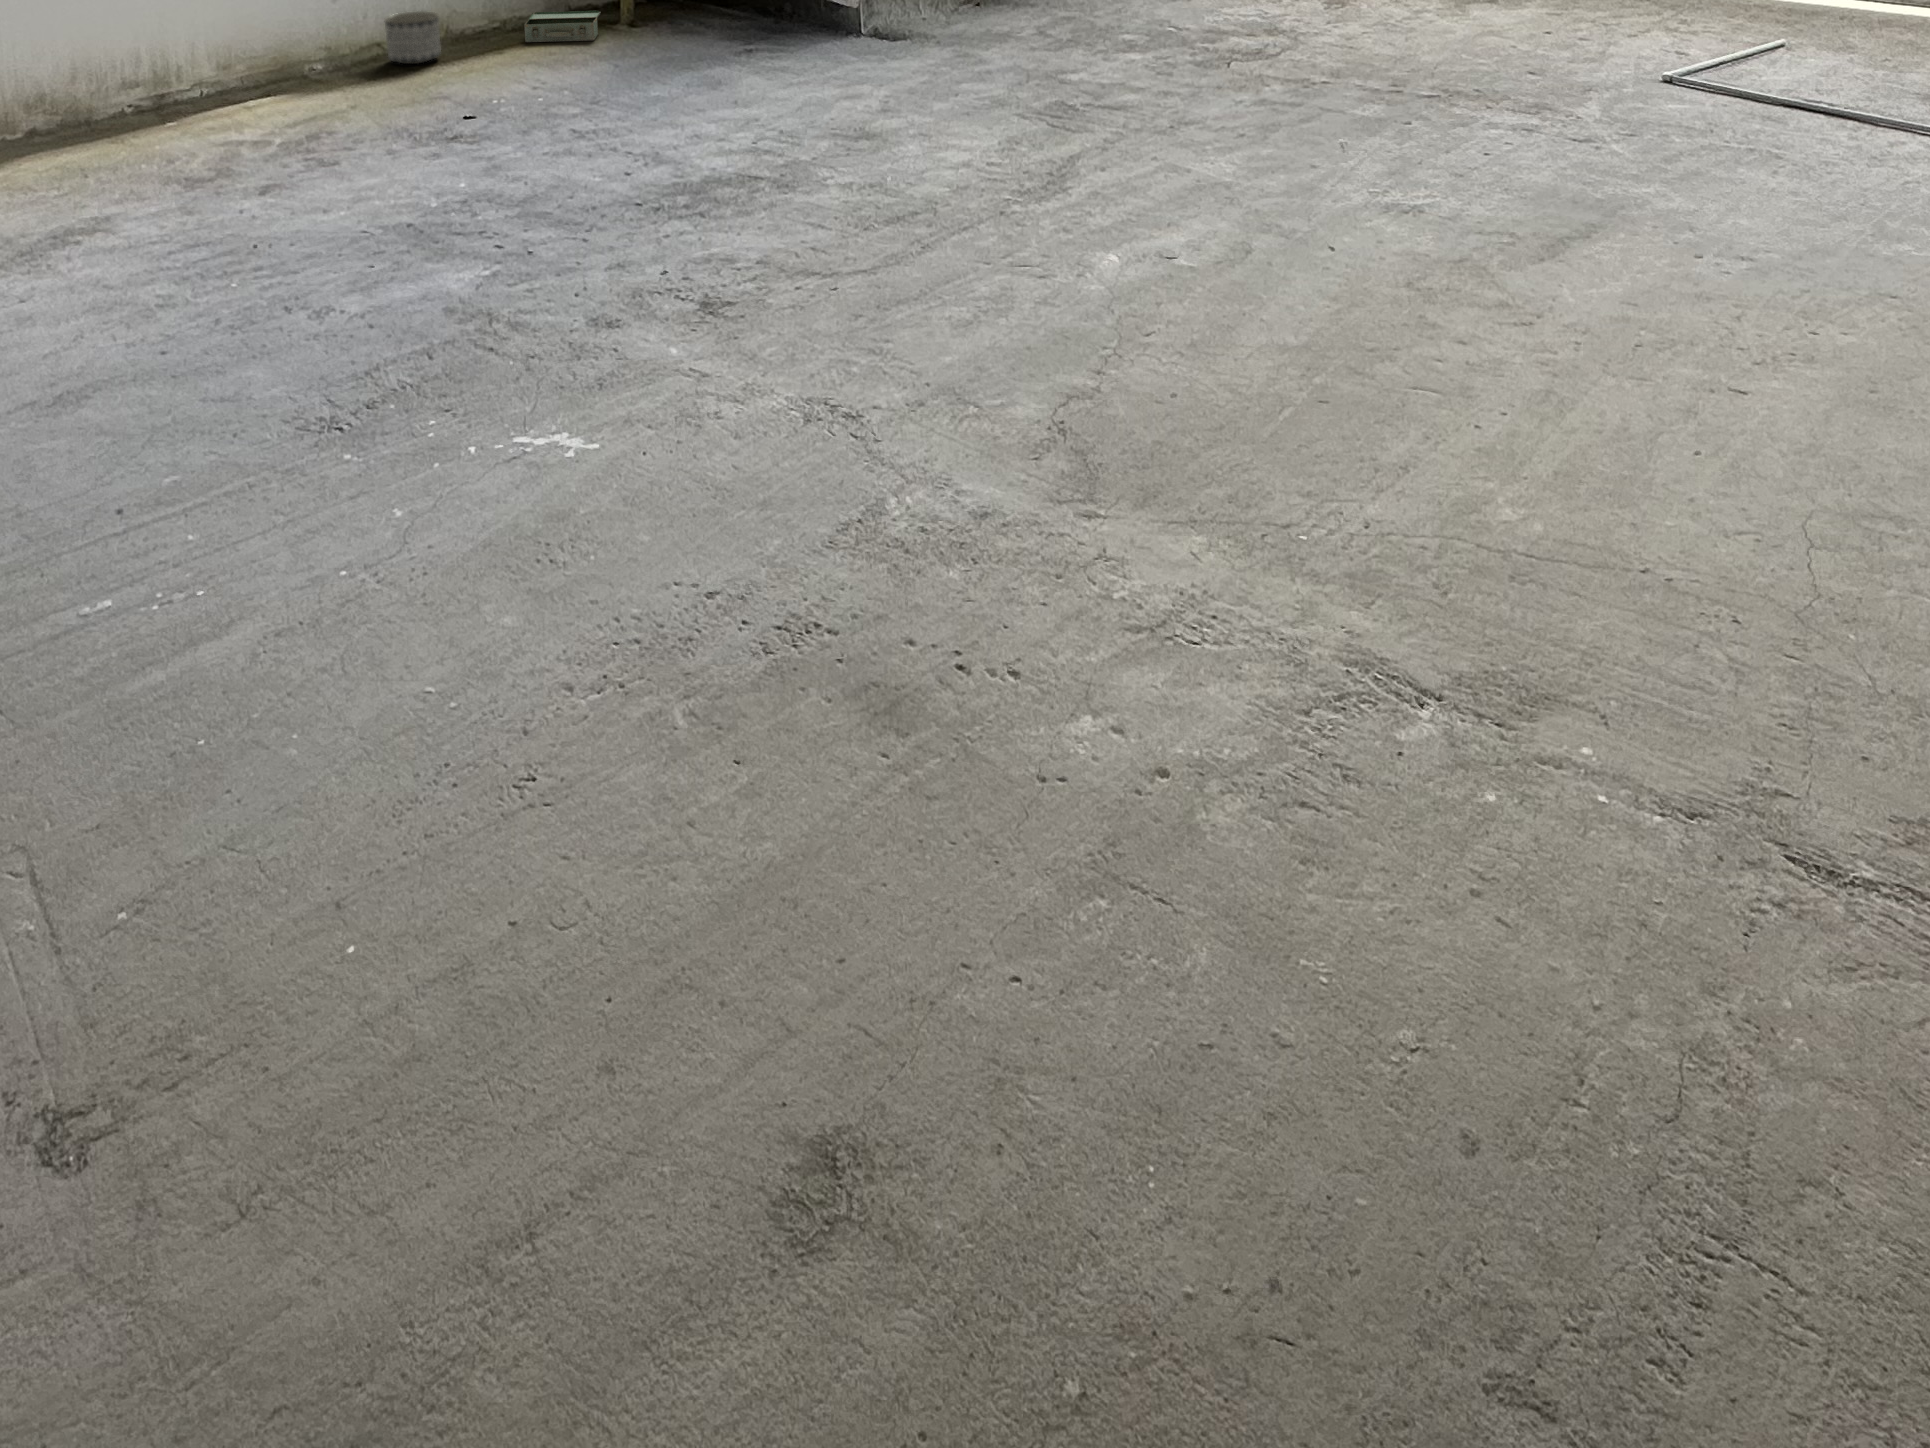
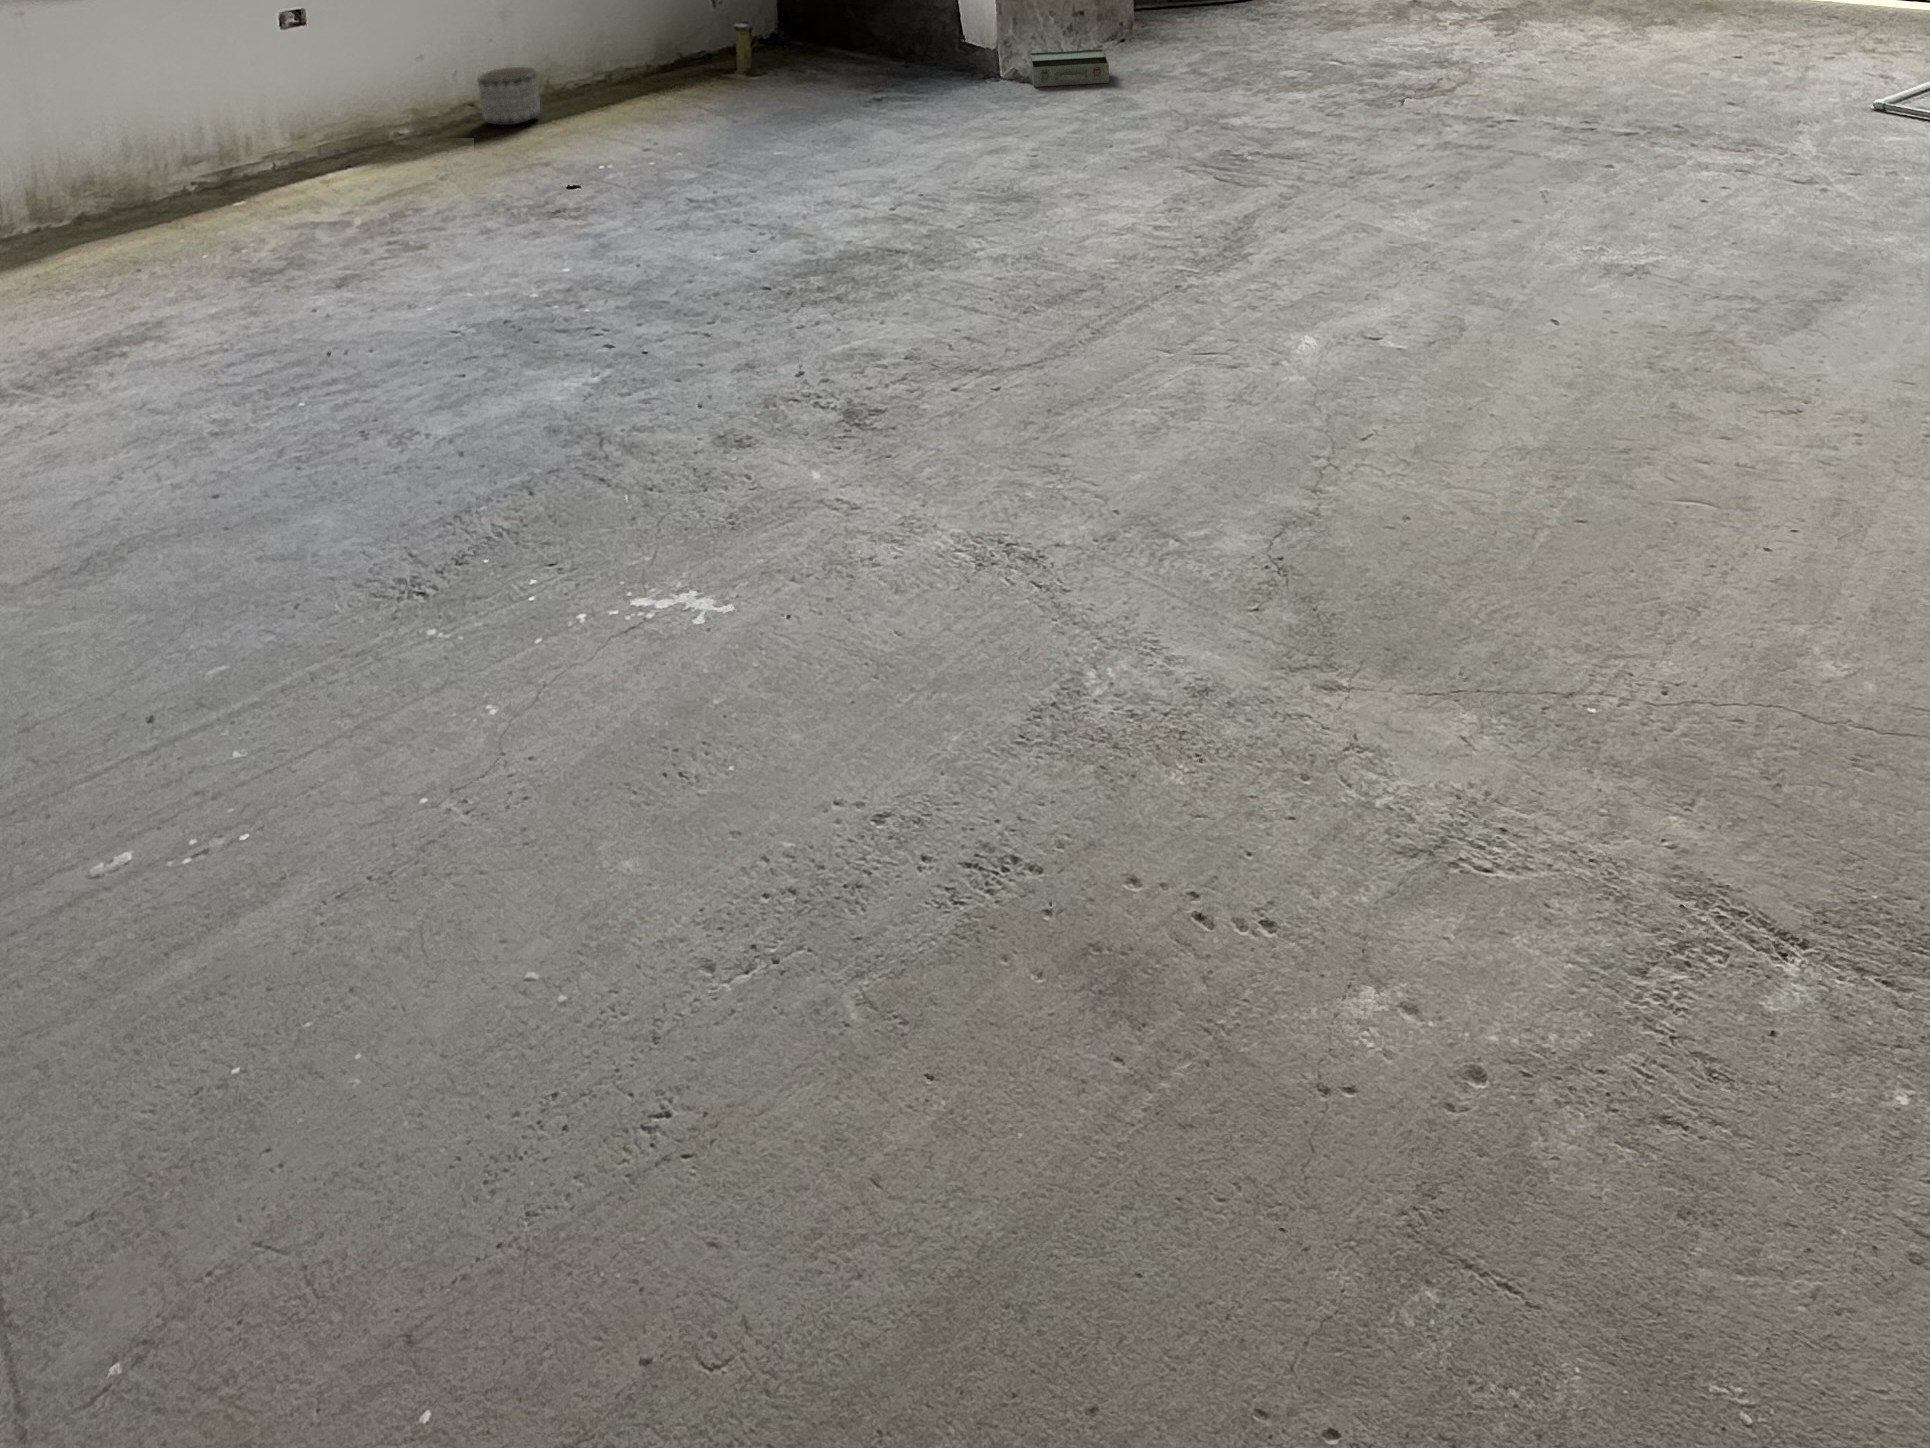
toolbox: present [524,11,601,42] -> present [1030,49,1109,87]

